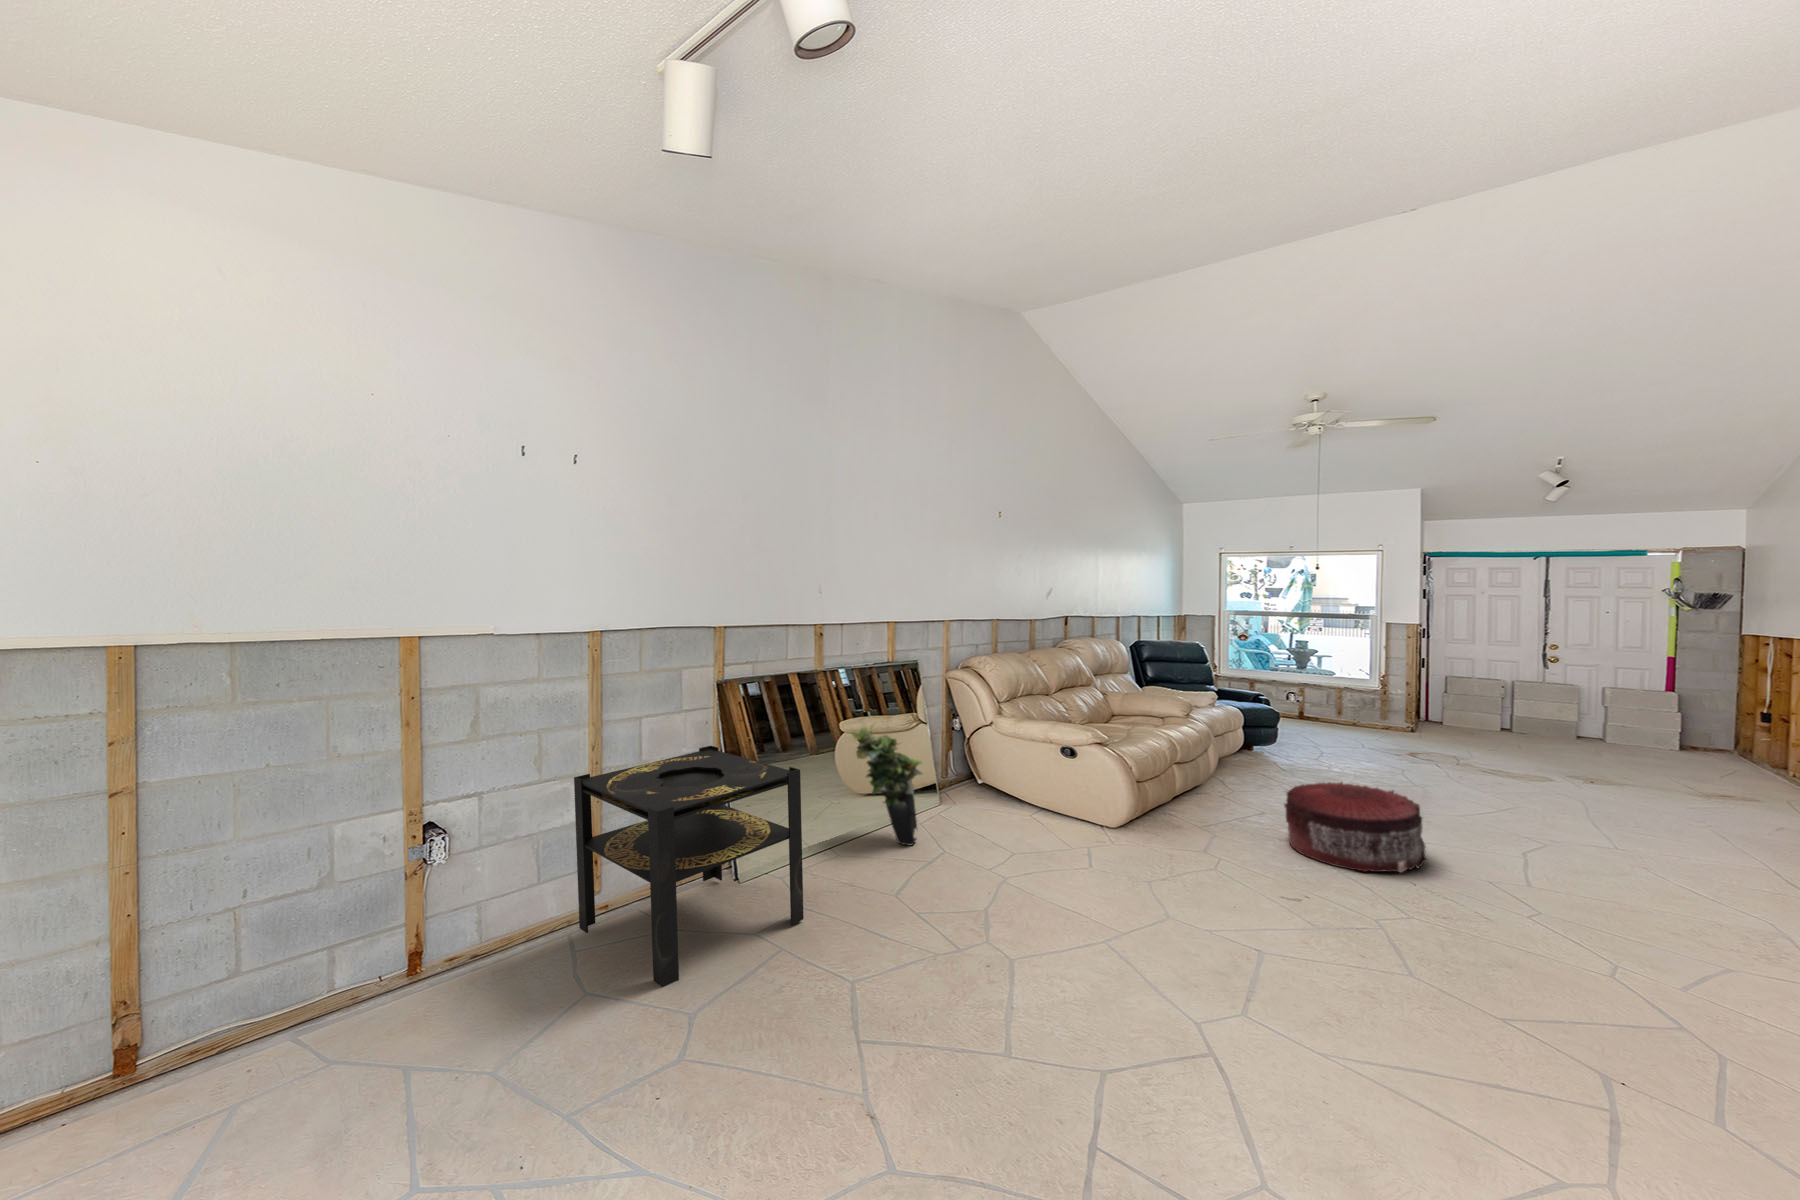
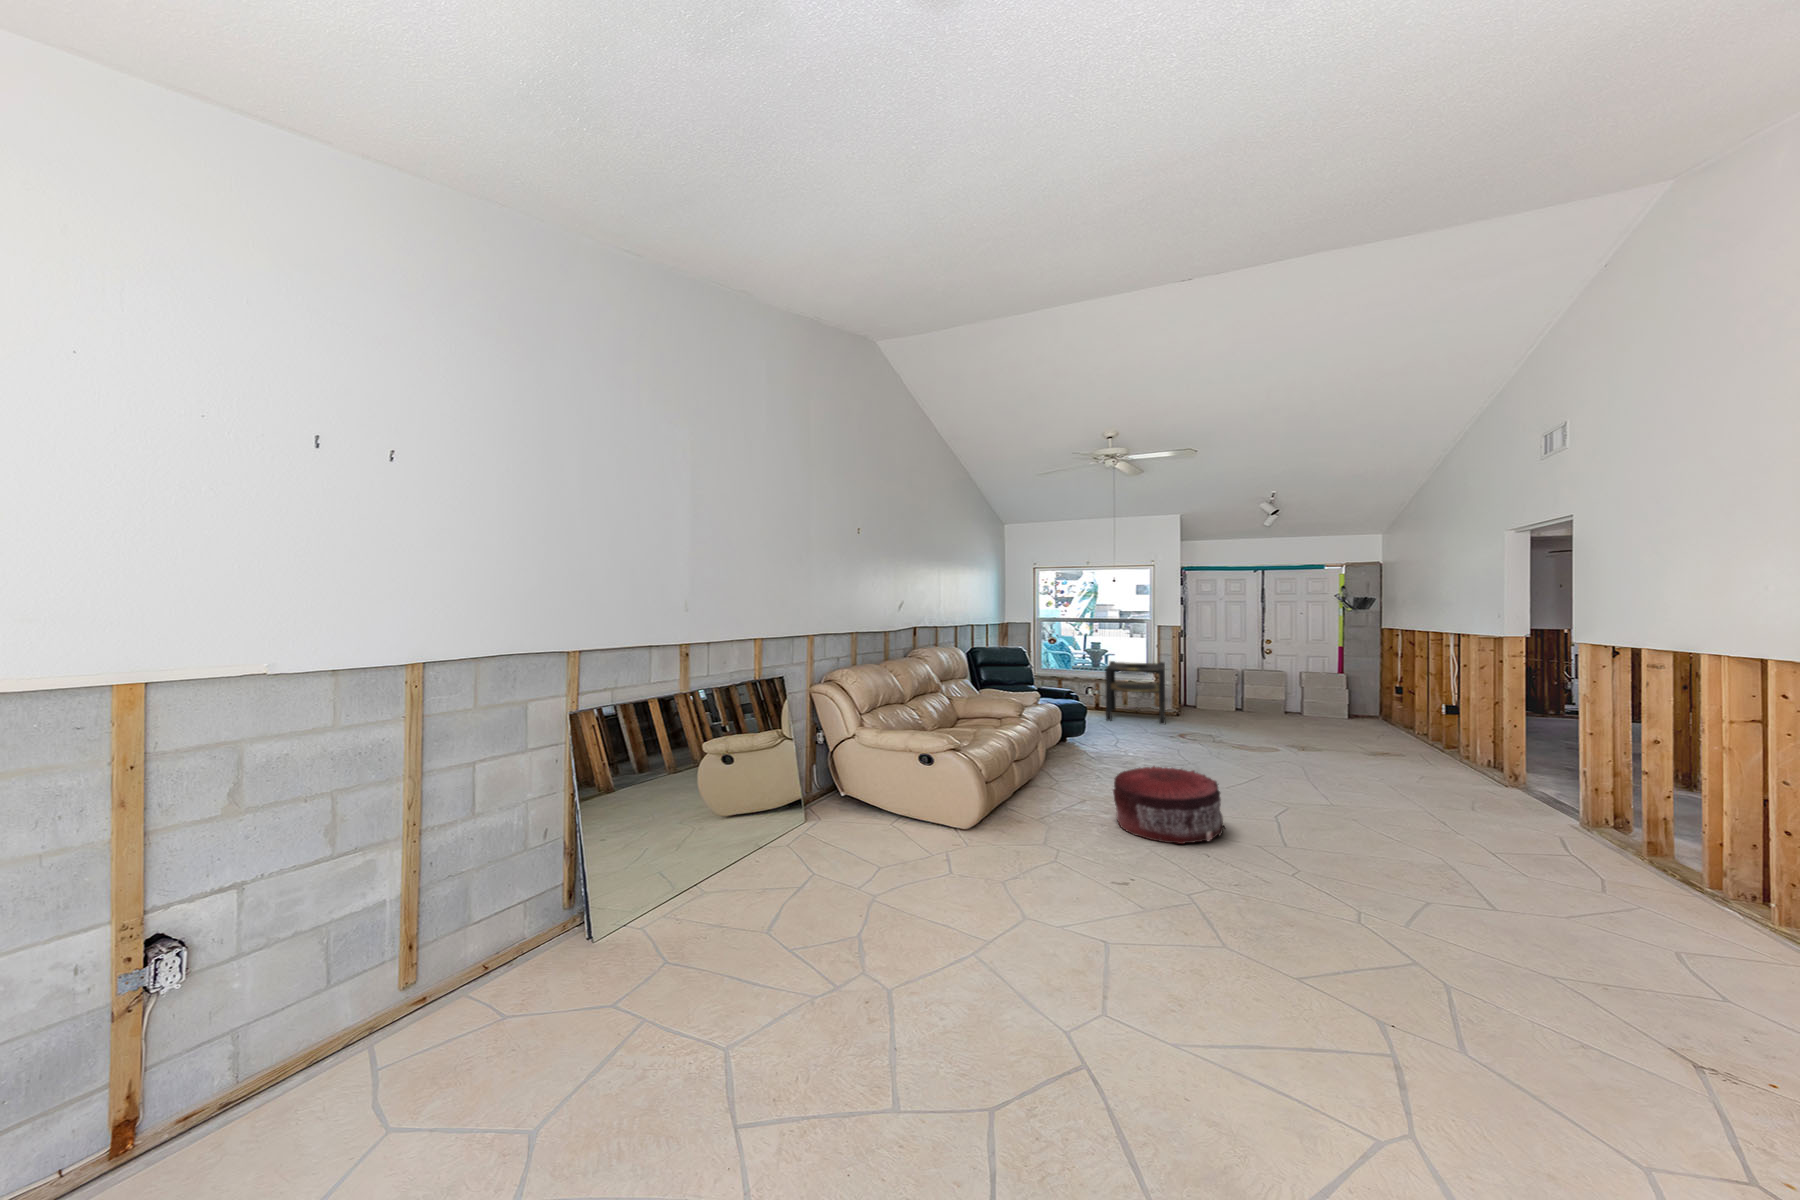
potted plant: present [850,726,922,846] -> none [717,745,796,867]
side table: present [574,746,804,987] -> present [1105,661,1165,724]

